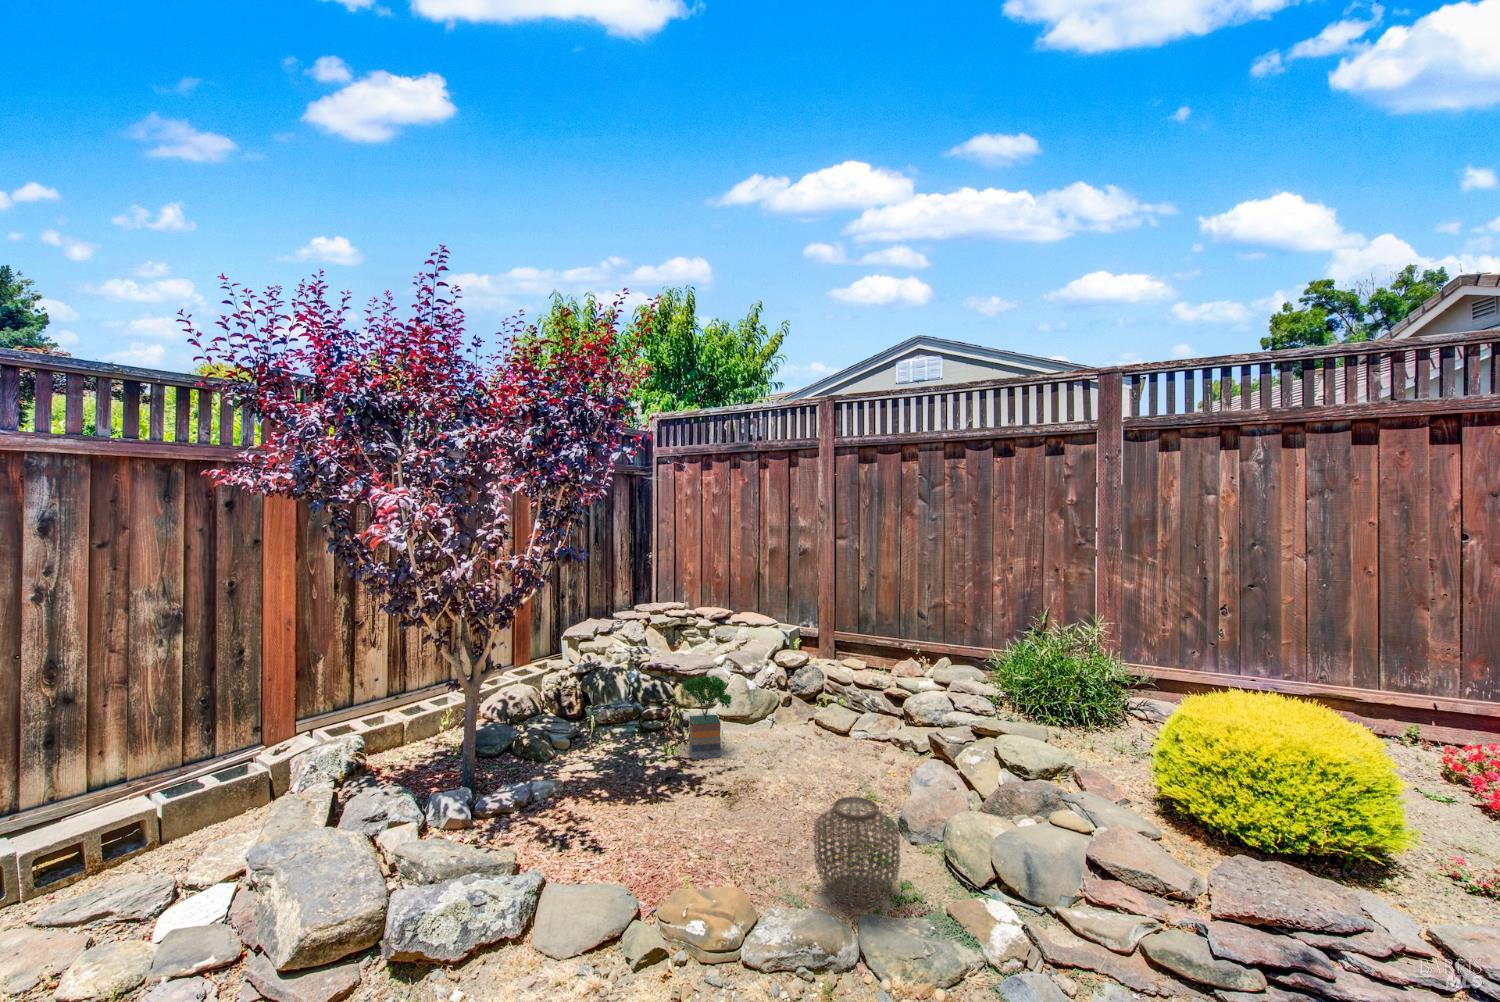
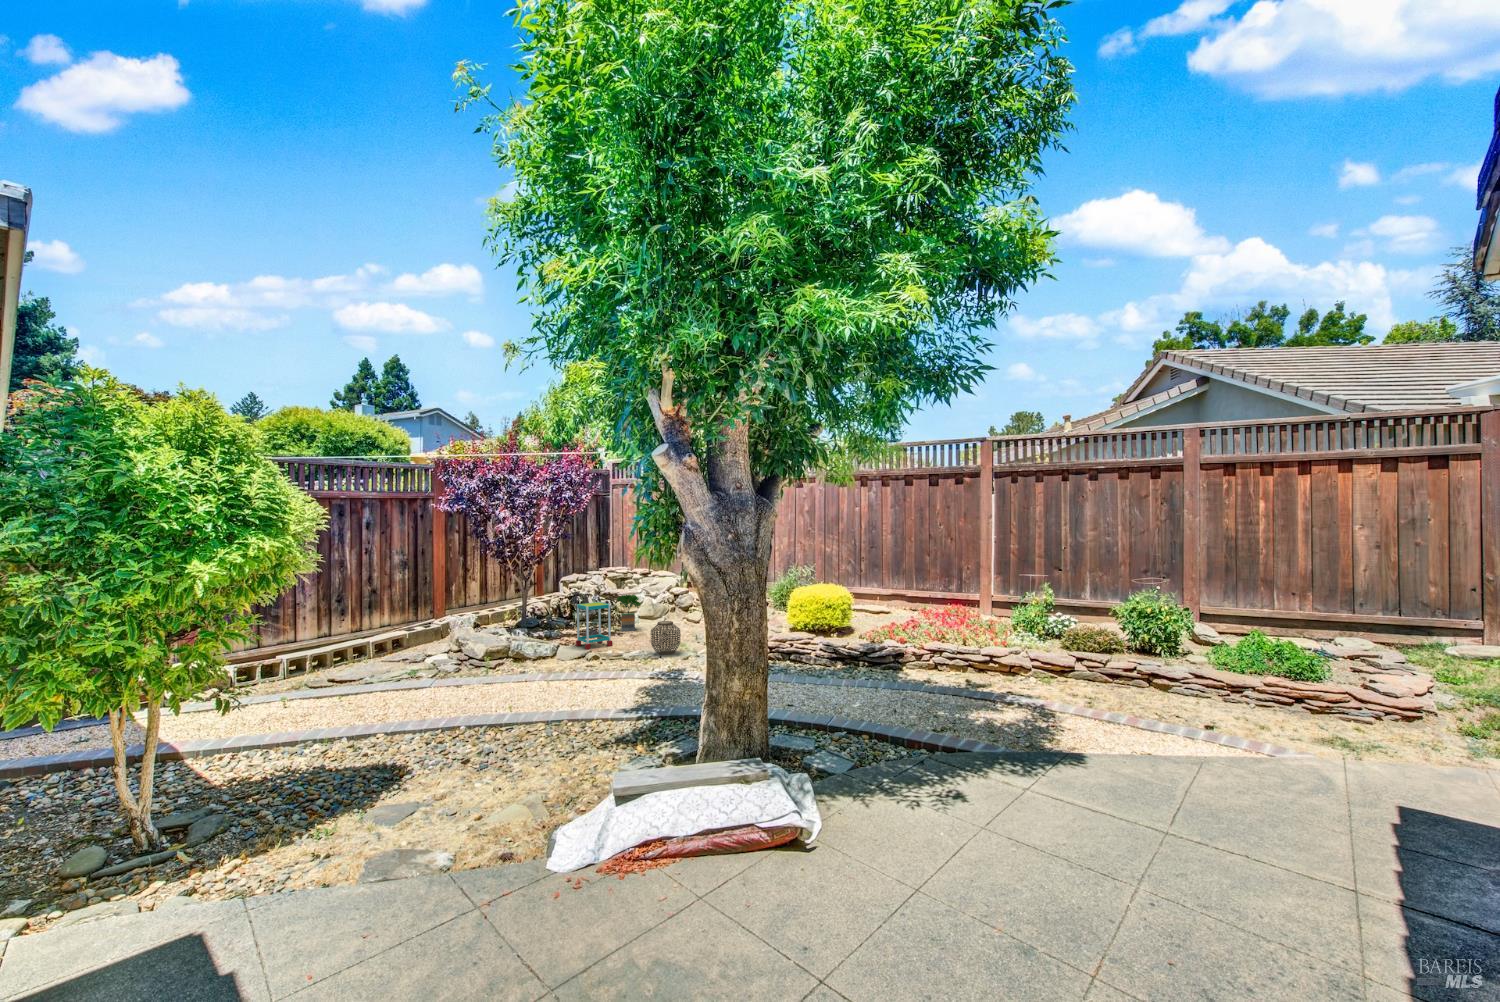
side table: none [597,716,691,860] -> present [576,602,612,649]

